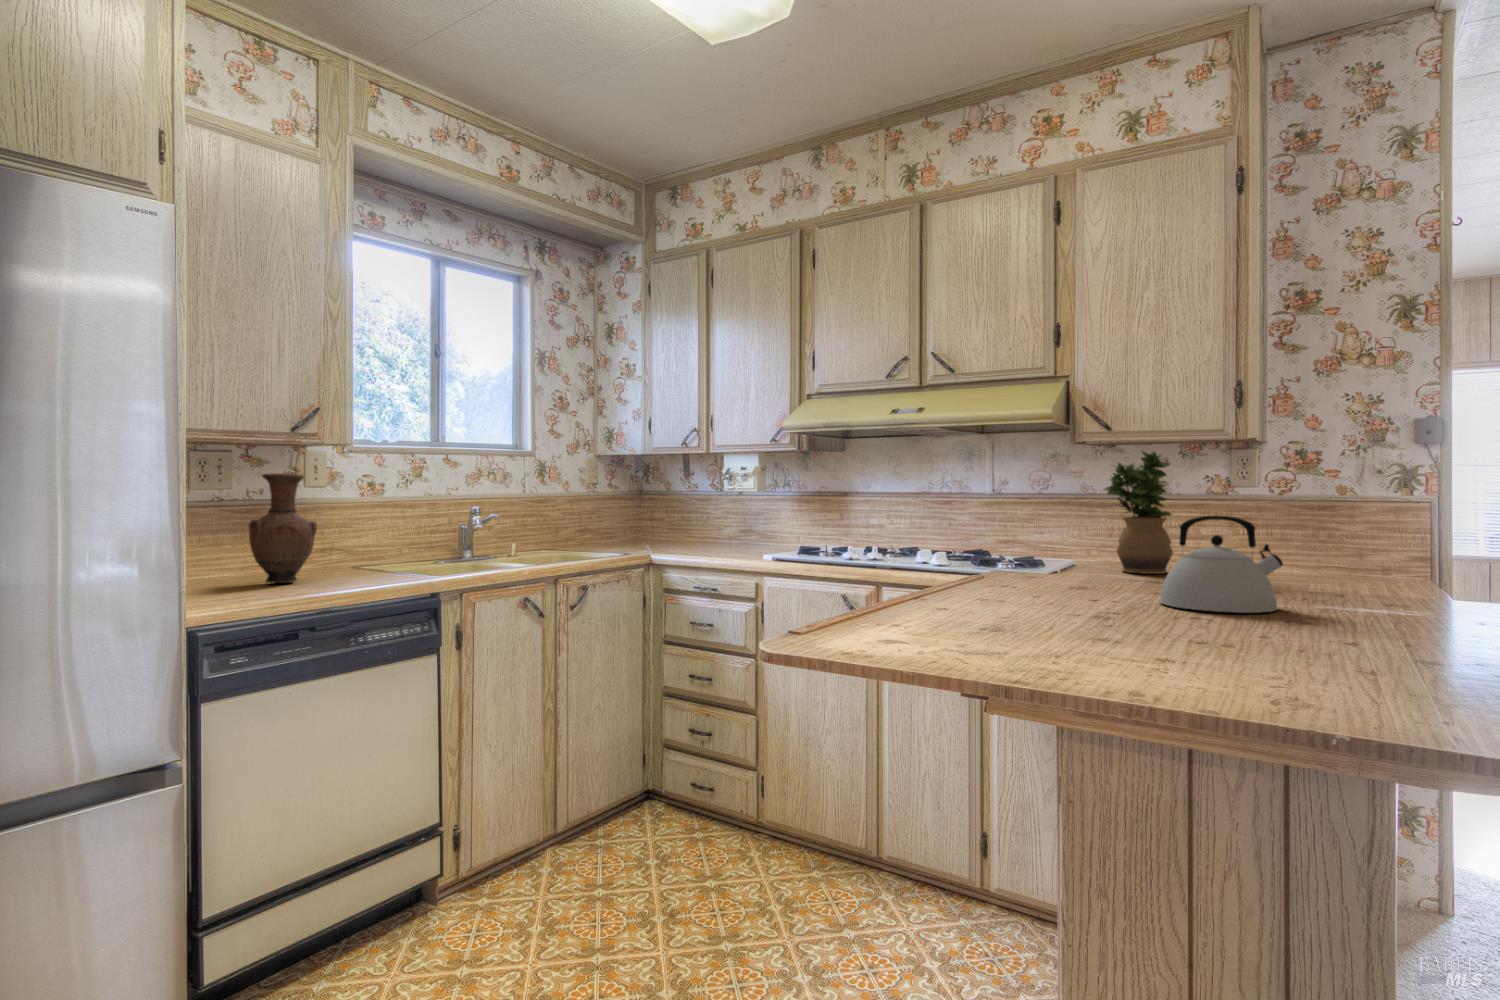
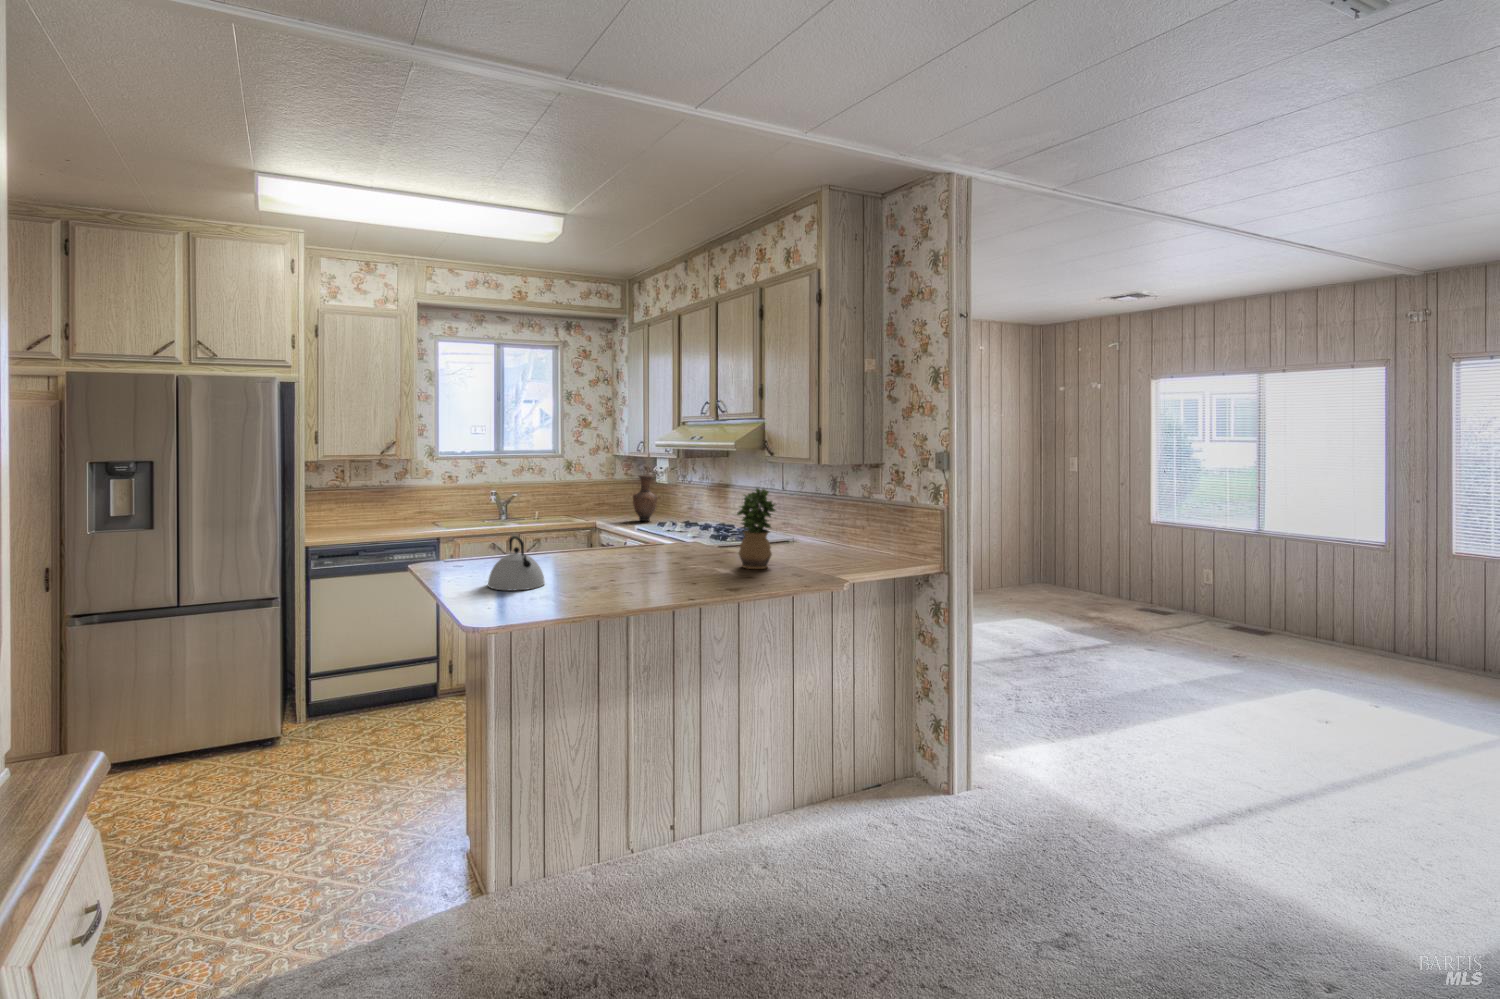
vase: present [249,473,317,583] -> present [633,475,658,521]
kettle: present [1160,515,1283,613] -> present [488,536,545,591]

